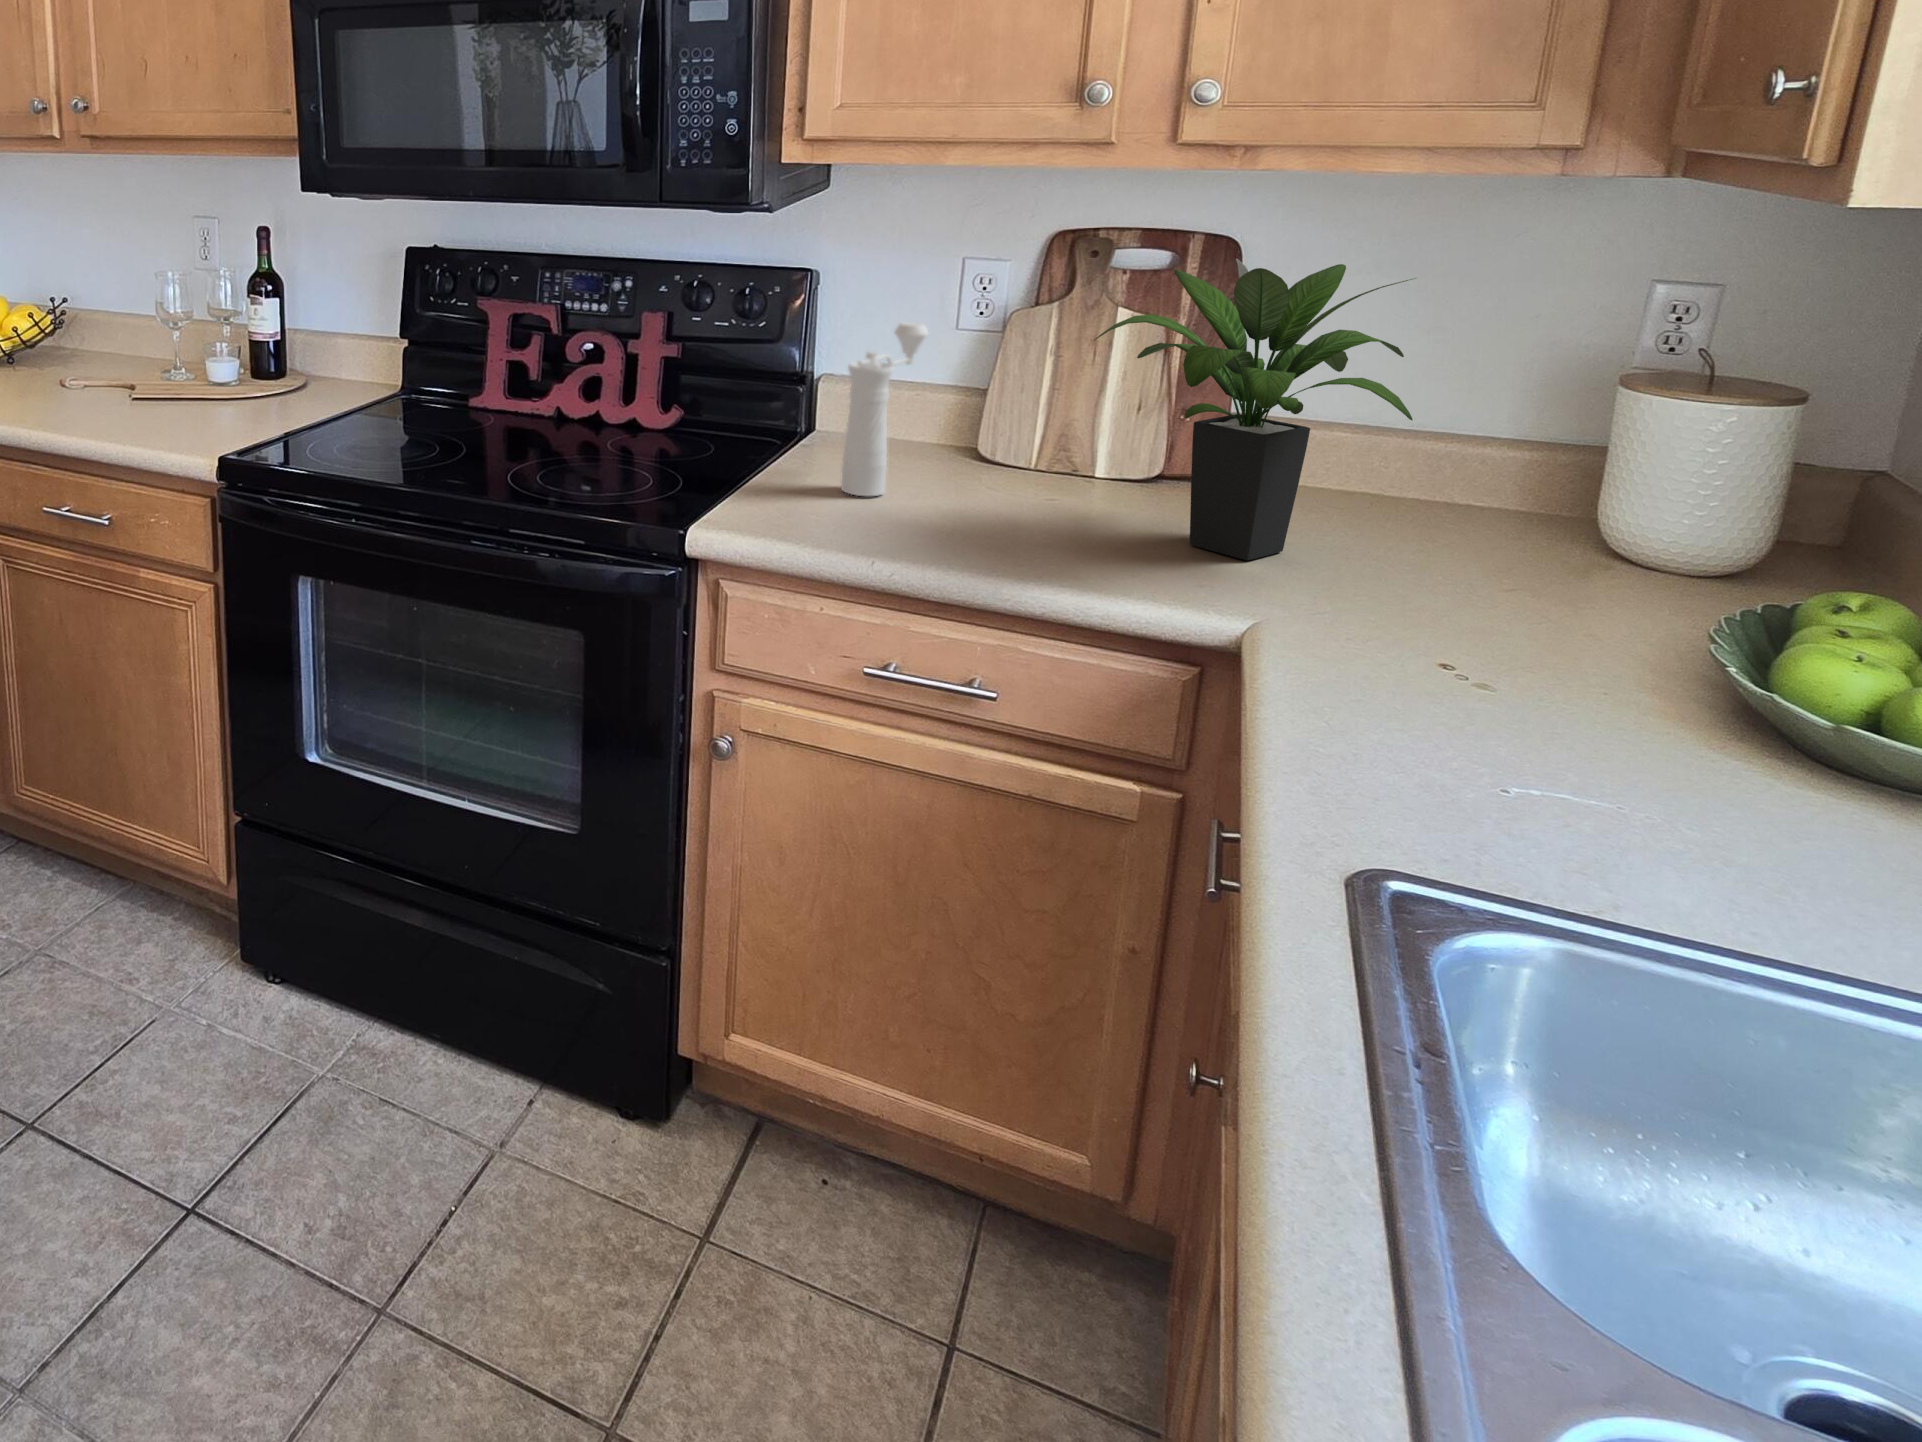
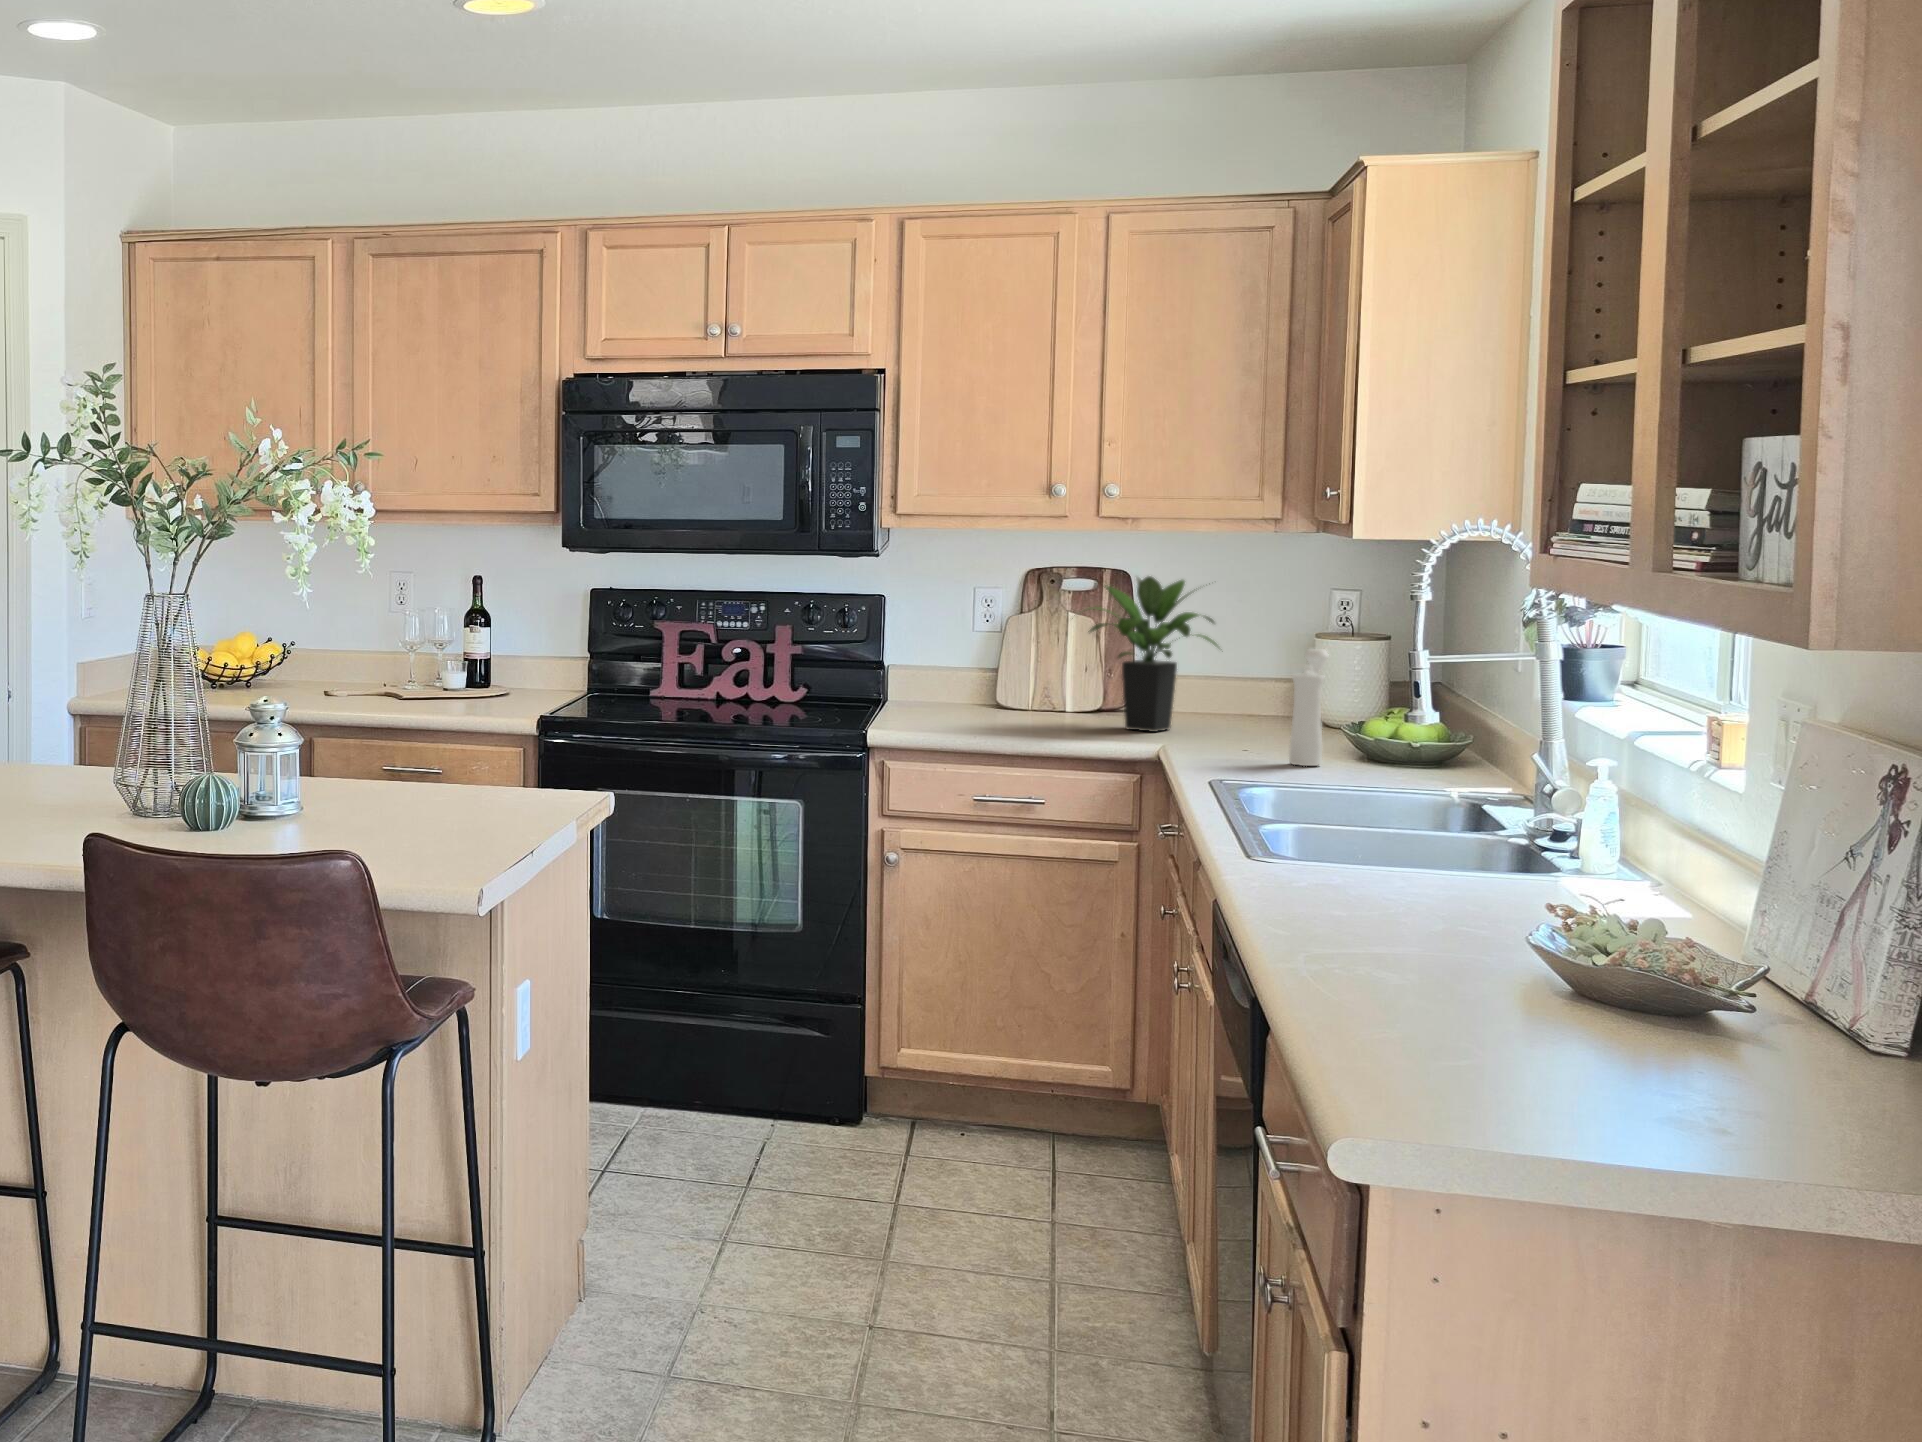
pepper mill: present [841,322,929,496] -> present [1289,649,1328,766]

